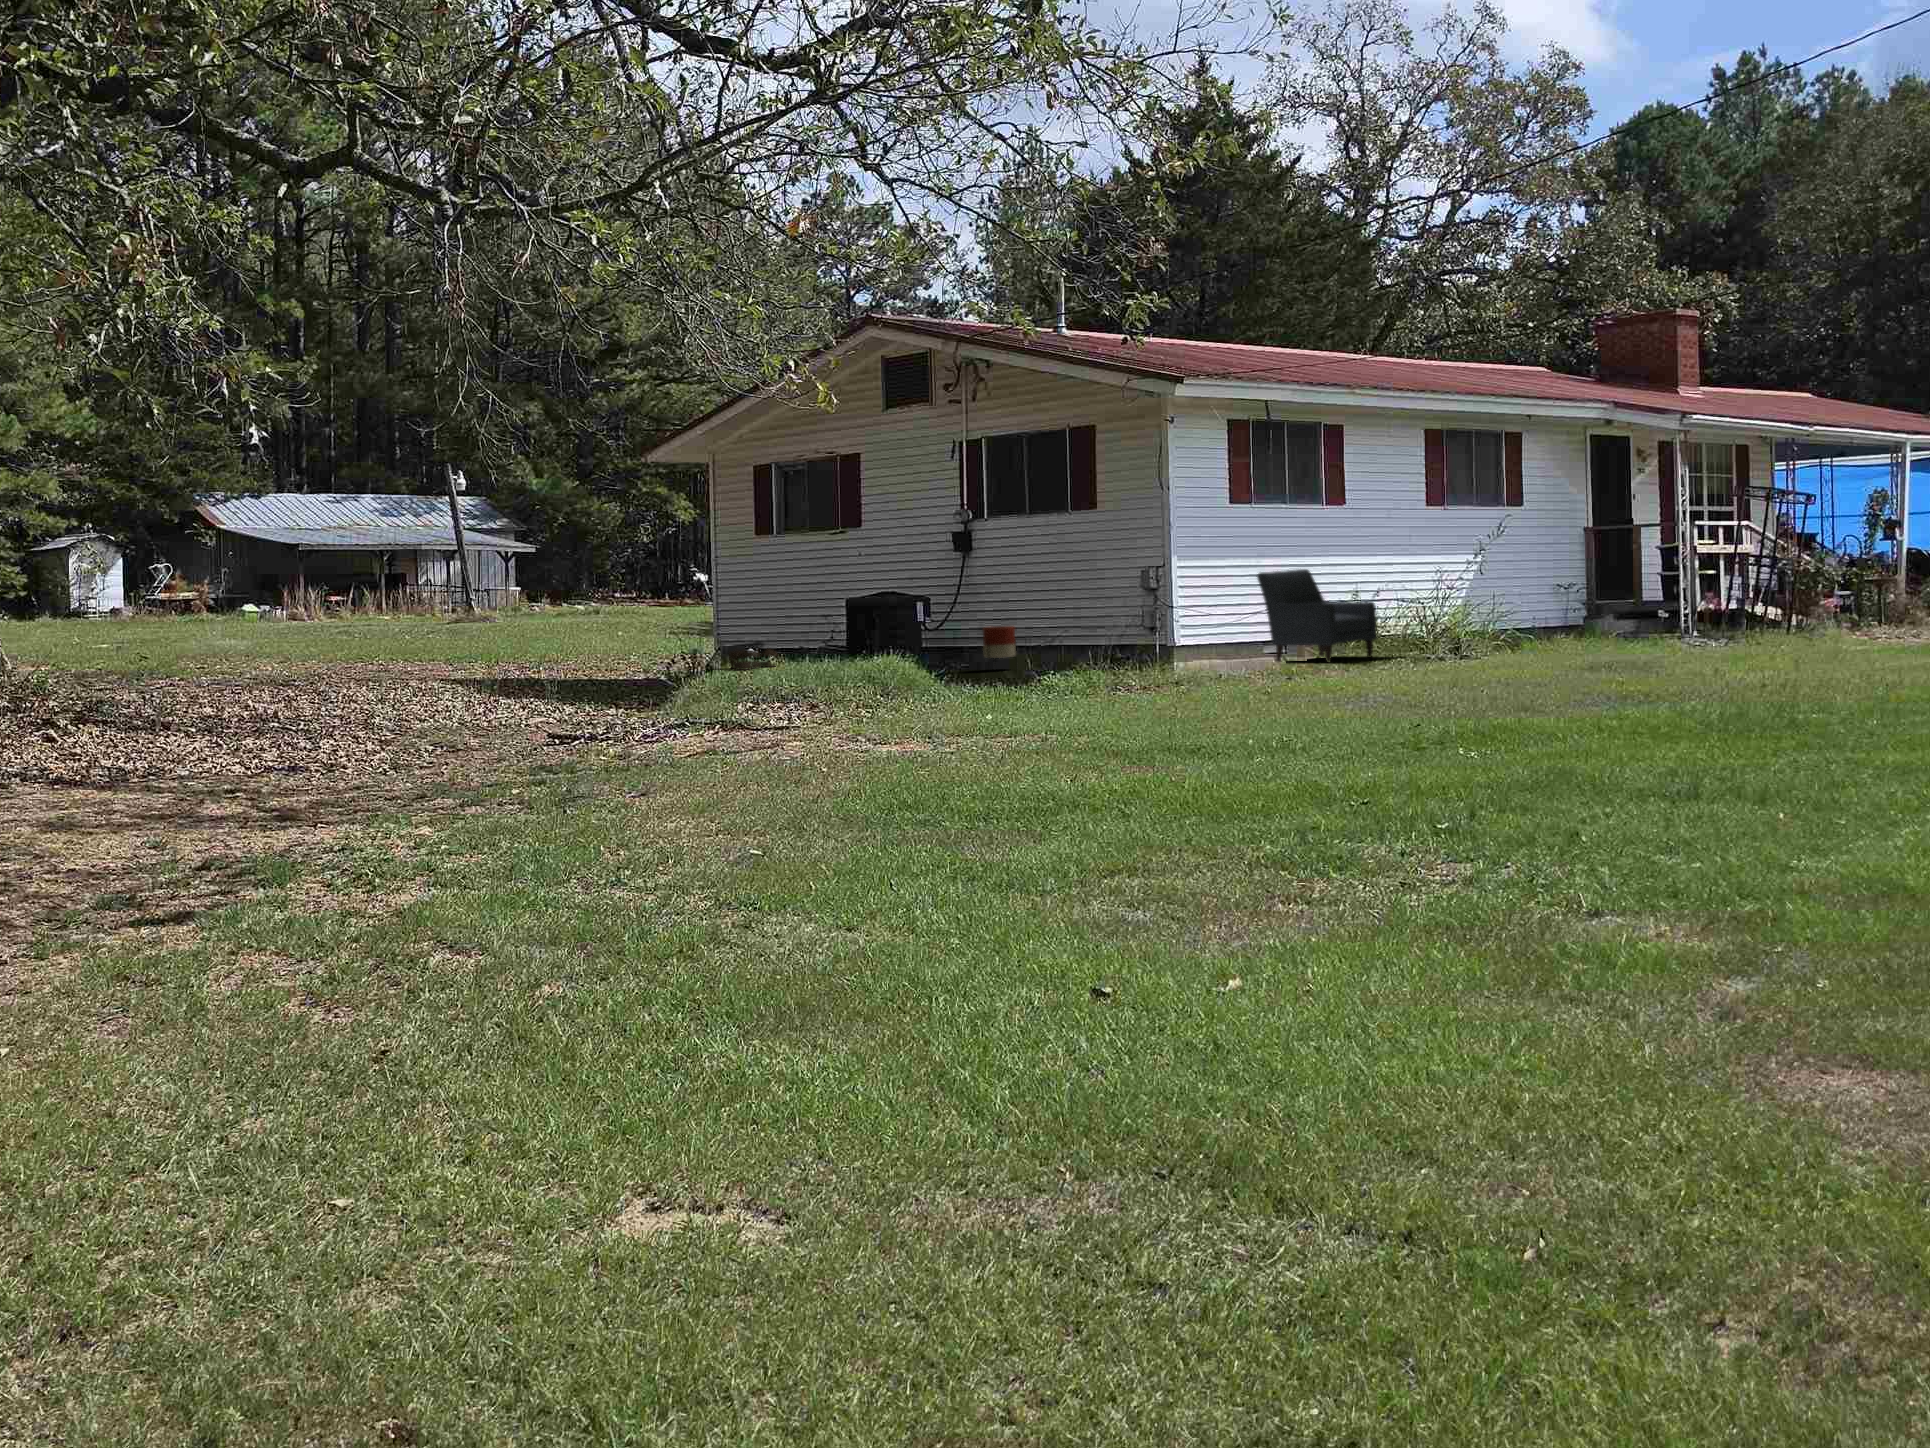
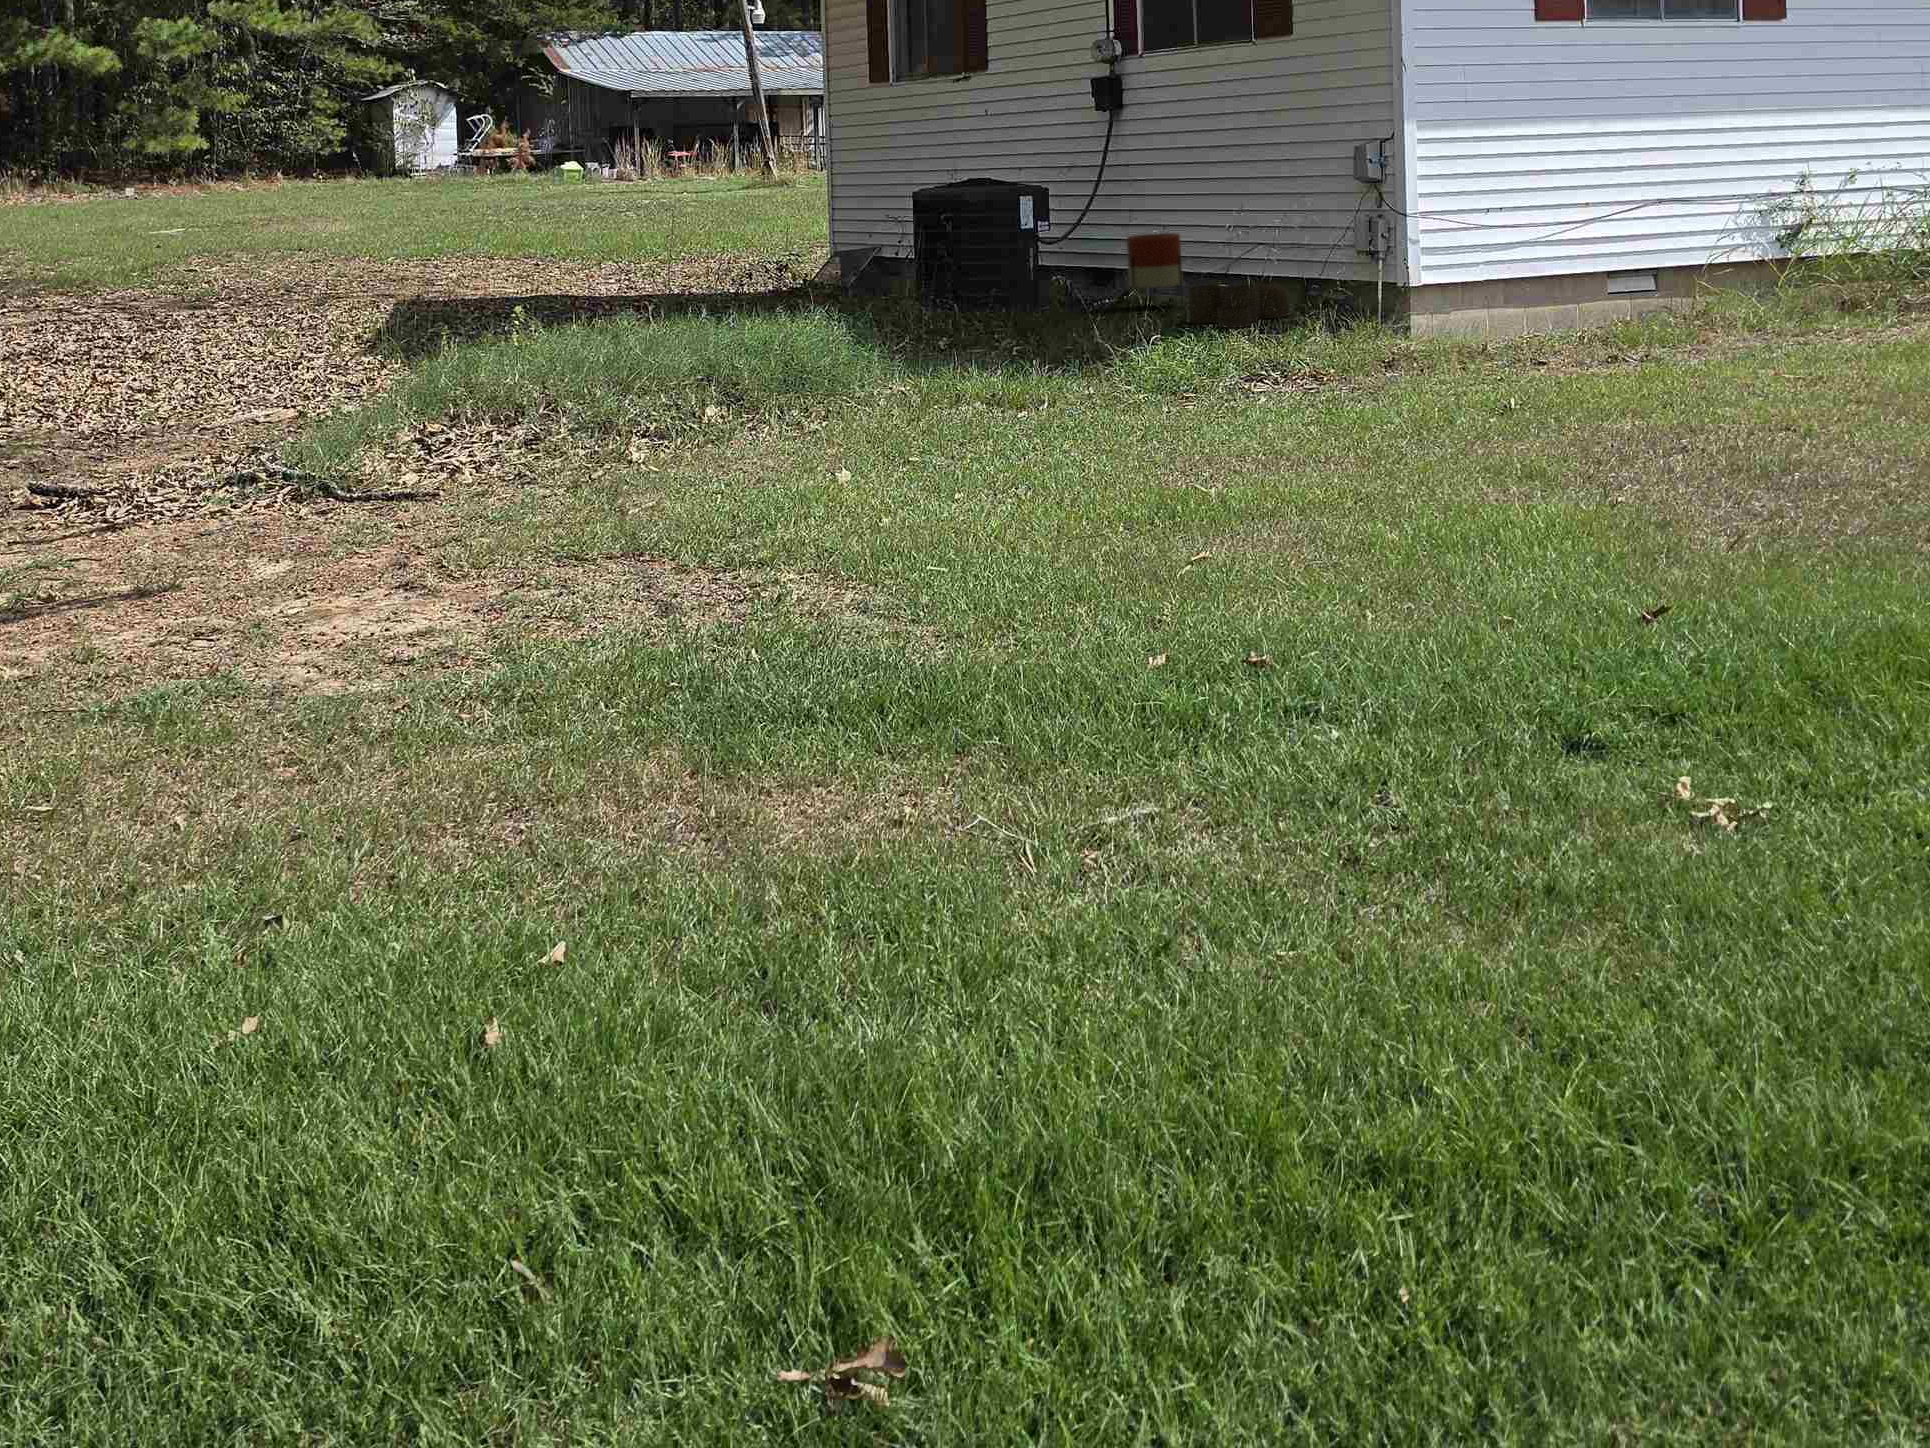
chair: present [1256,569,1377,662] -> none [1582,138,1809,314]
woven basket: present [729,648,778,670] -> present [1188,277,1289,328]

